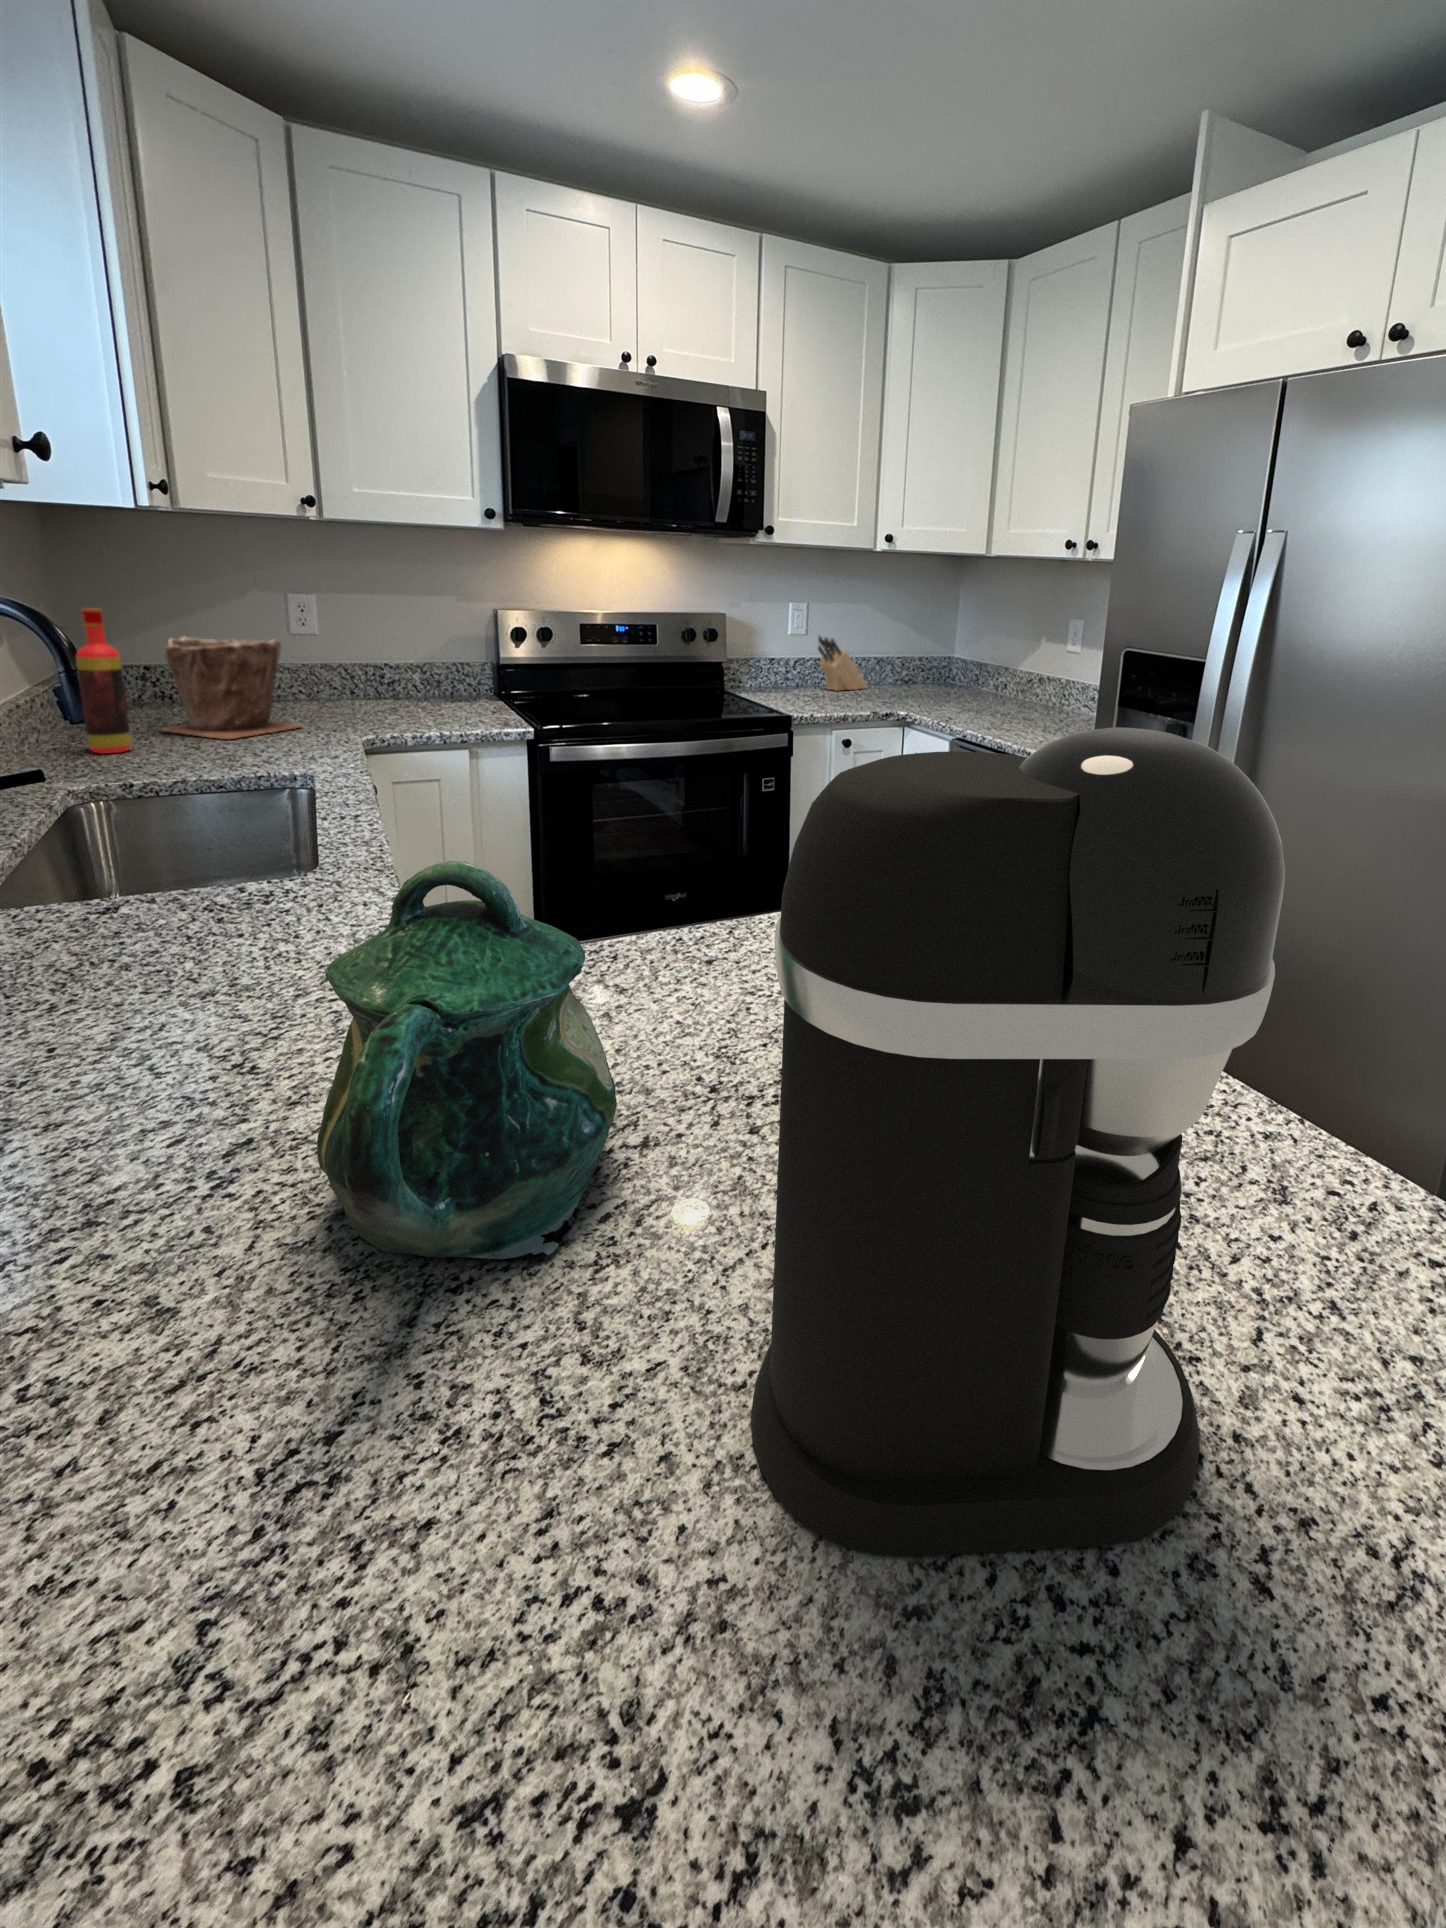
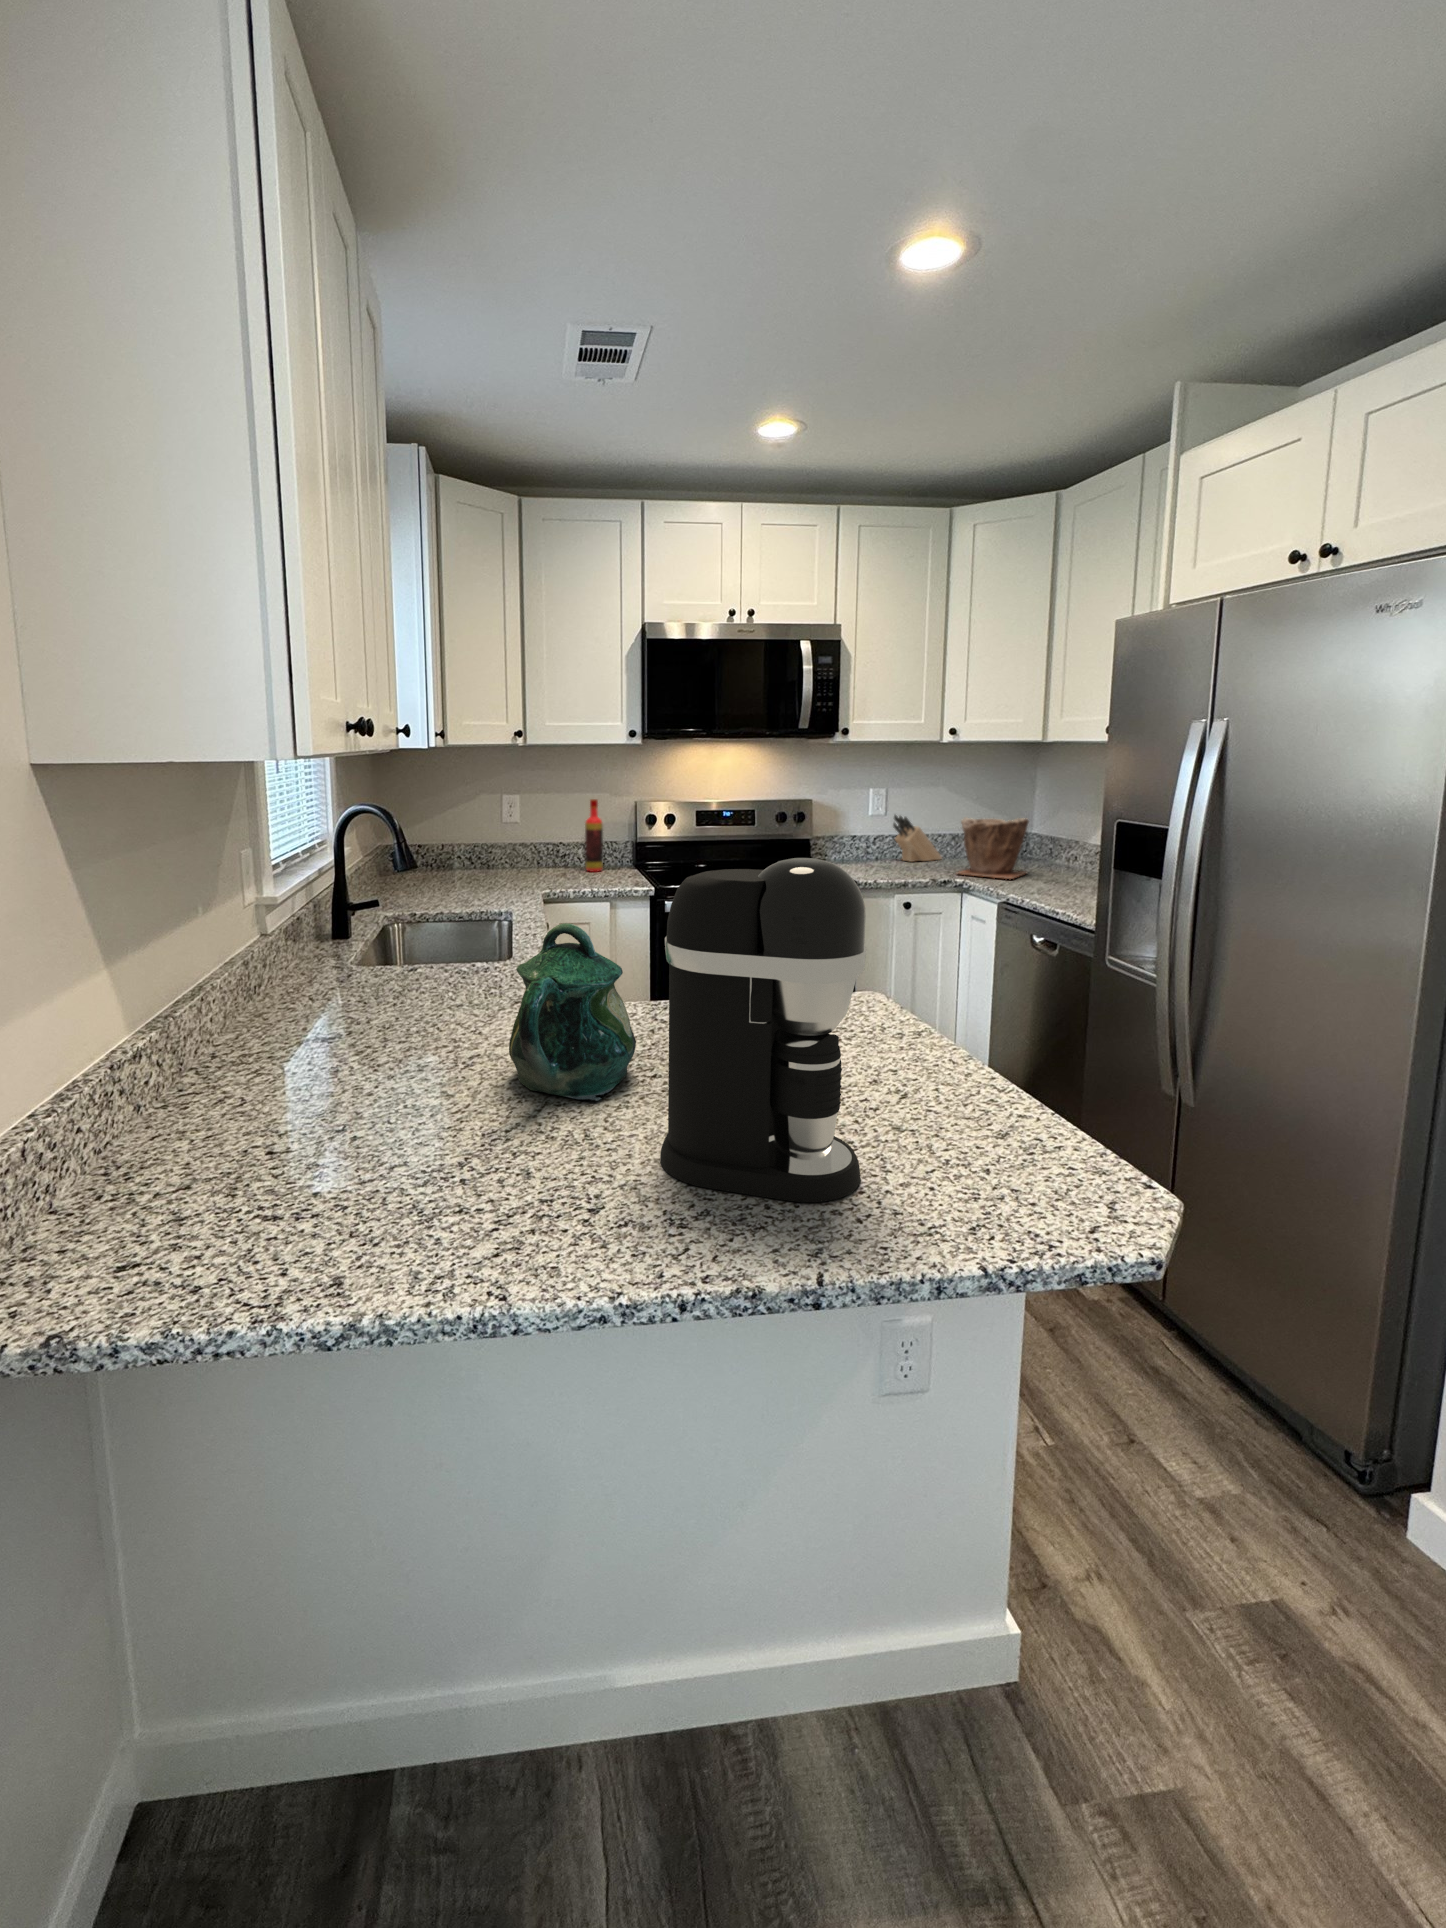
bottle: present [76,608,131,754] -> present [585,799,603,872]
plant pot: present [161,636,302,739] -> present [958,818,1029,879]

